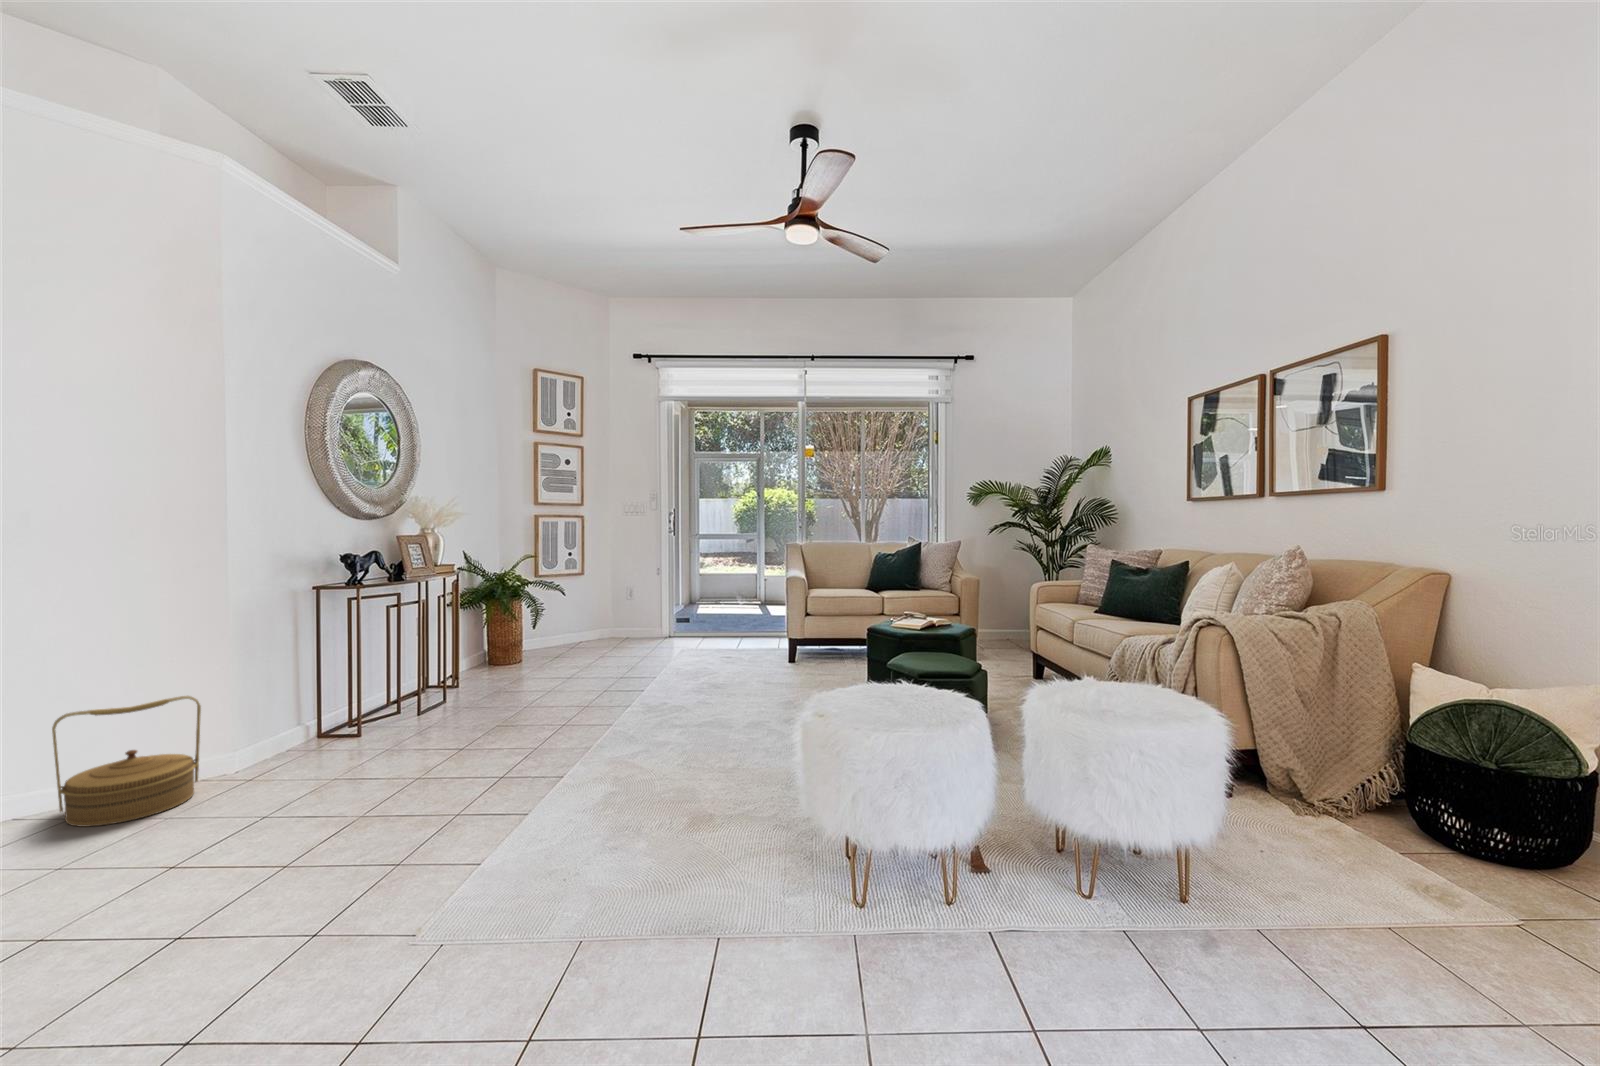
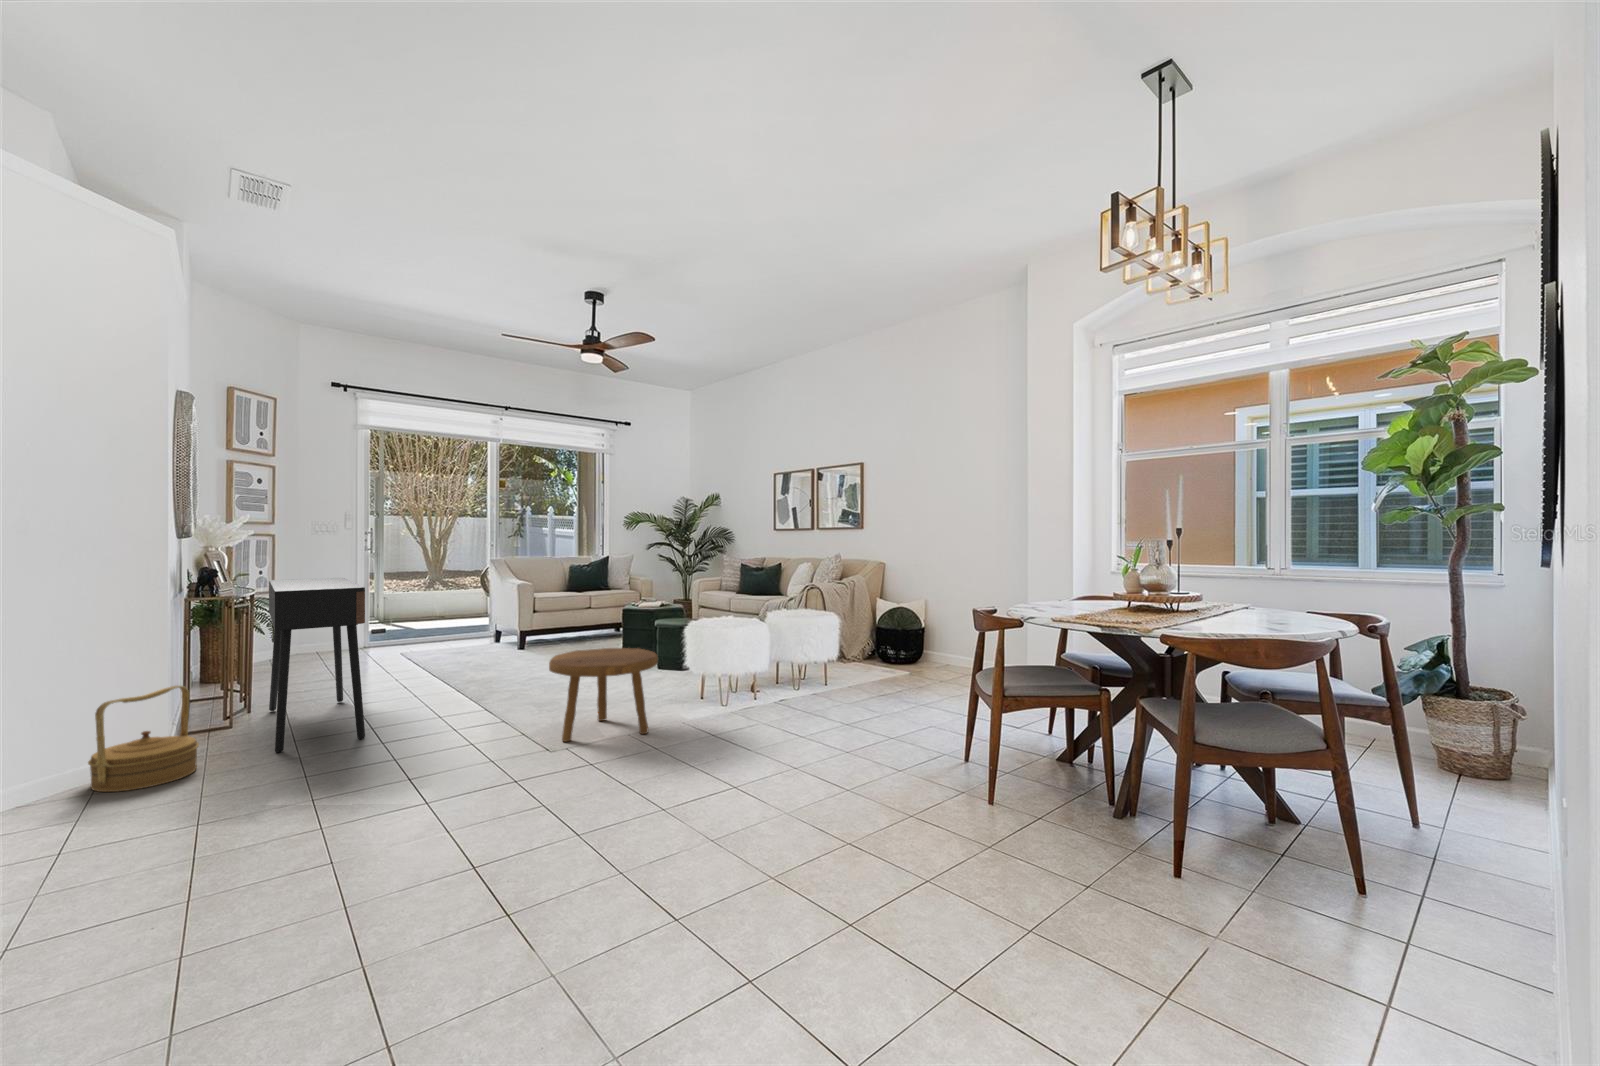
console table: none [261,567,495,799] -> present [269,578,365,753]
footstool: none [455,721,681,949] -> present [549,648,658,742]

